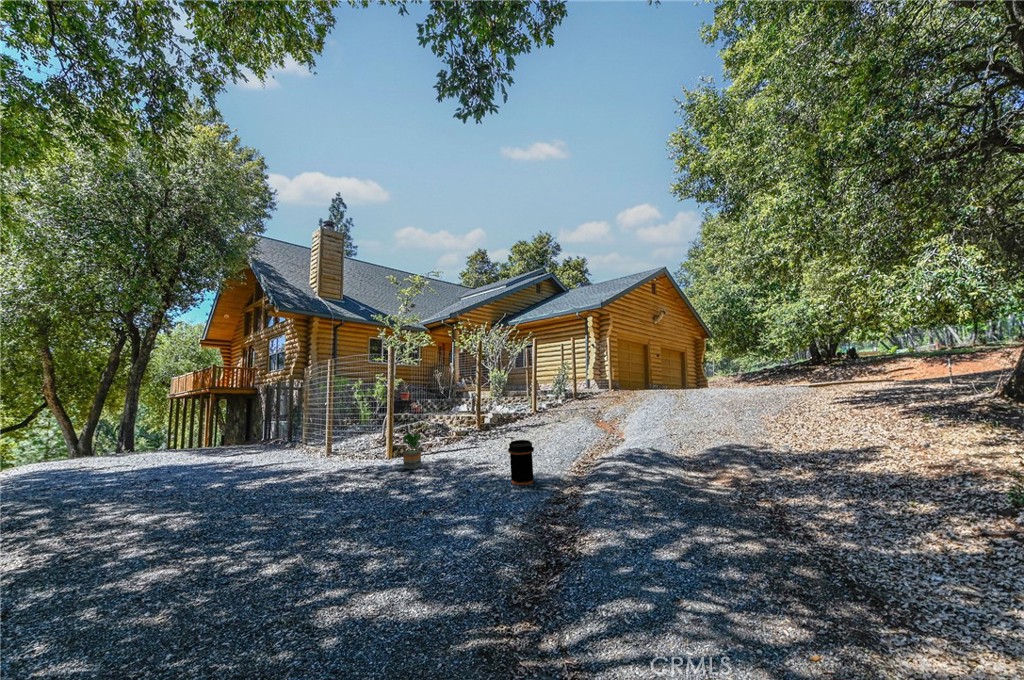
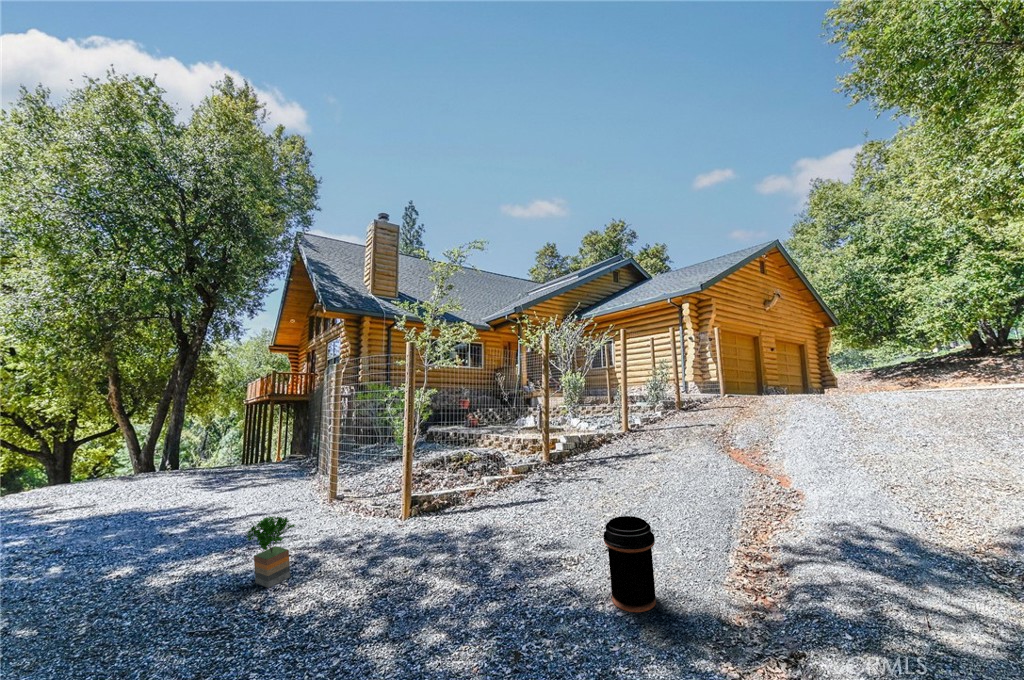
potted tree: present [403,433,423,469] -> present [247,516,295,588]

